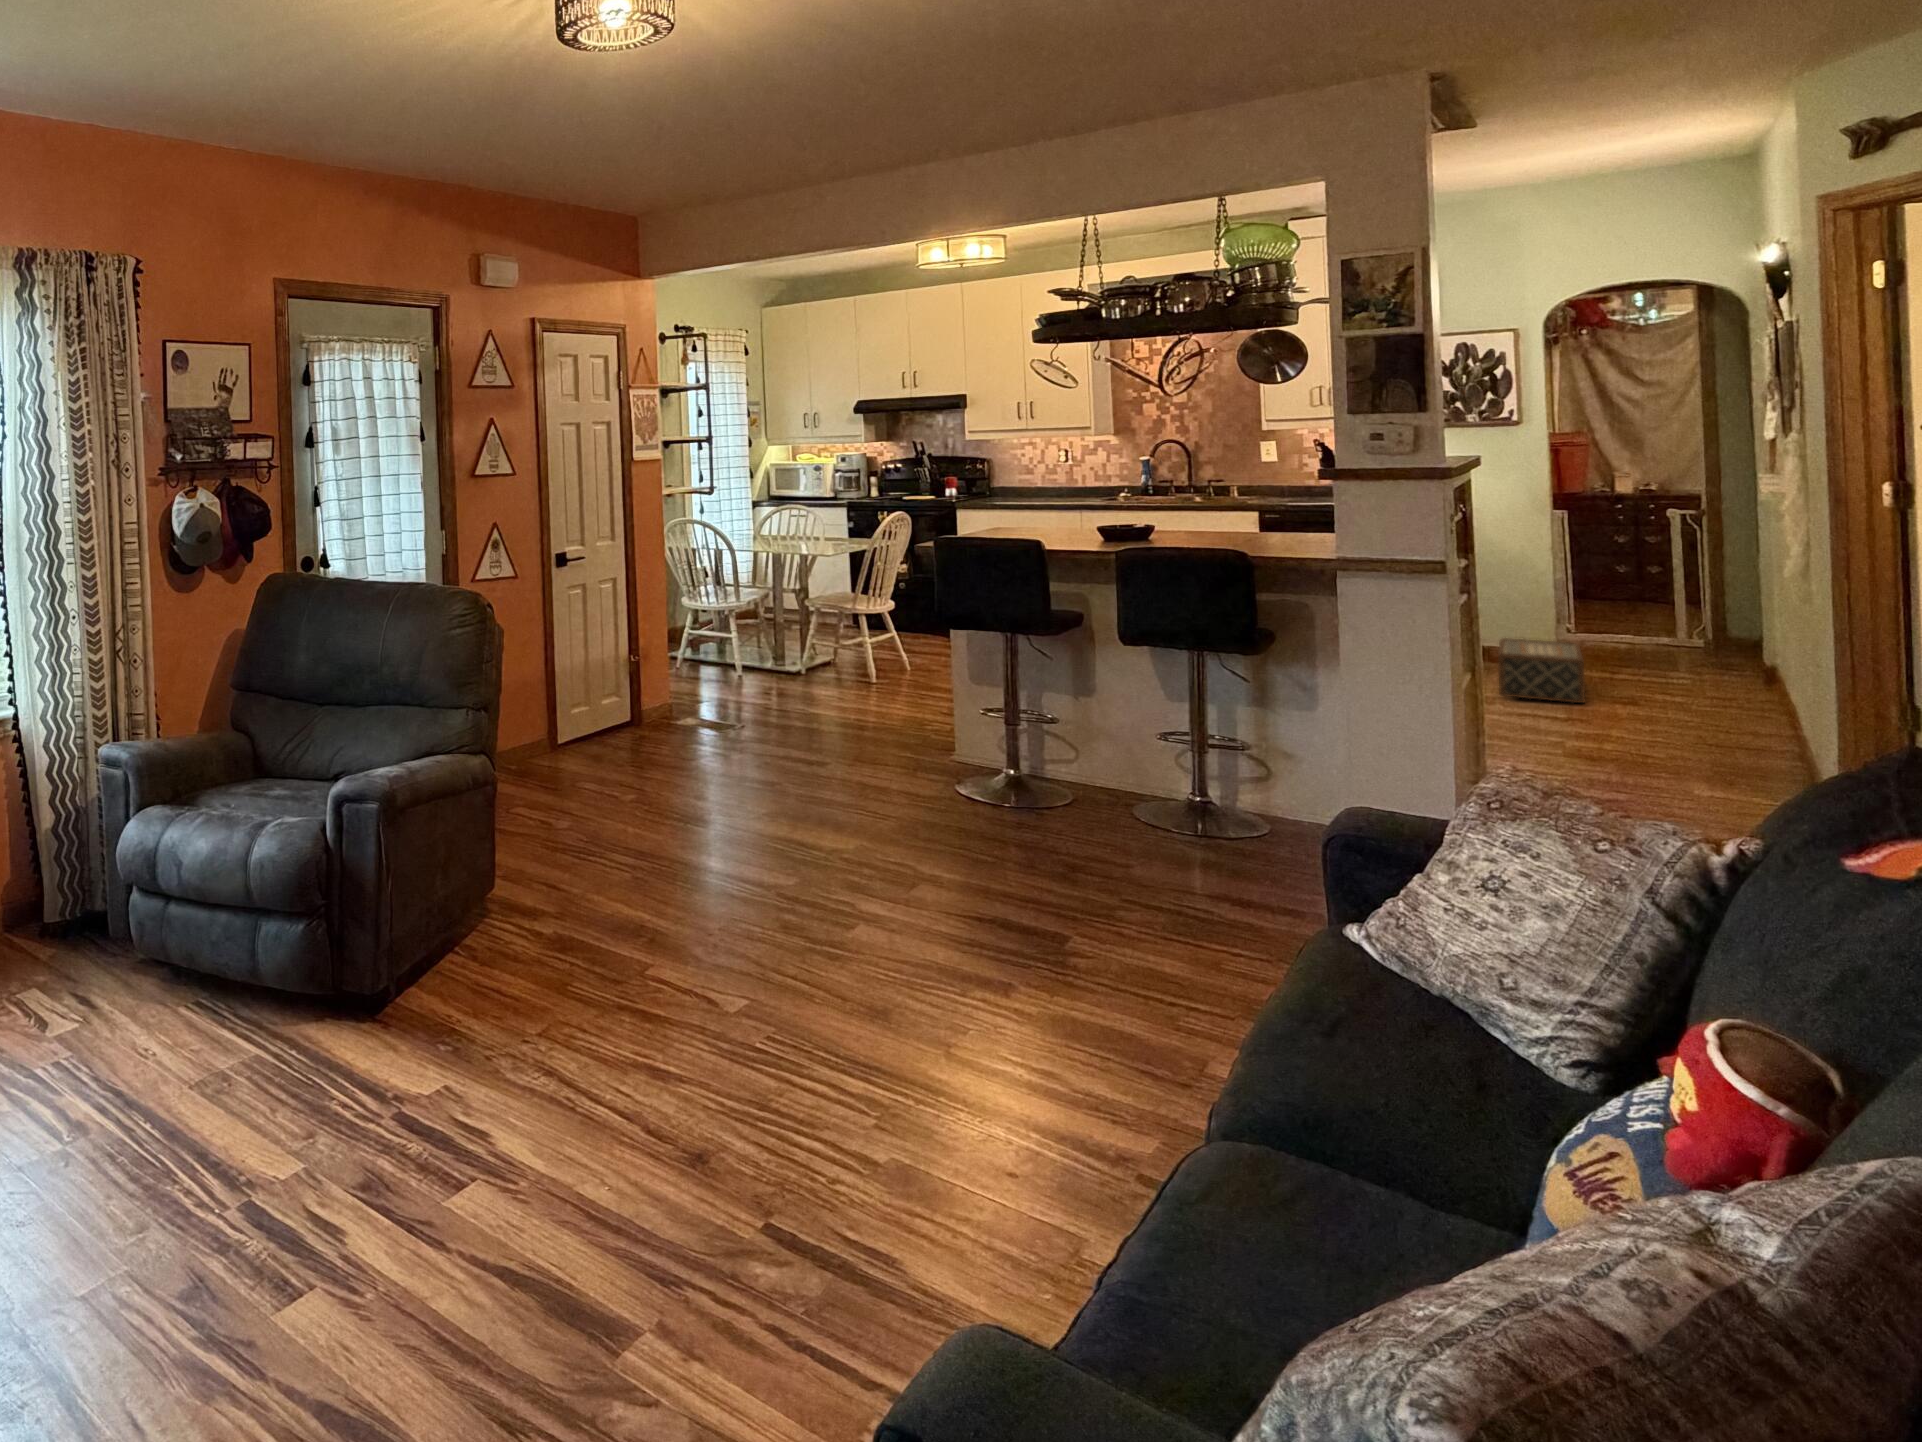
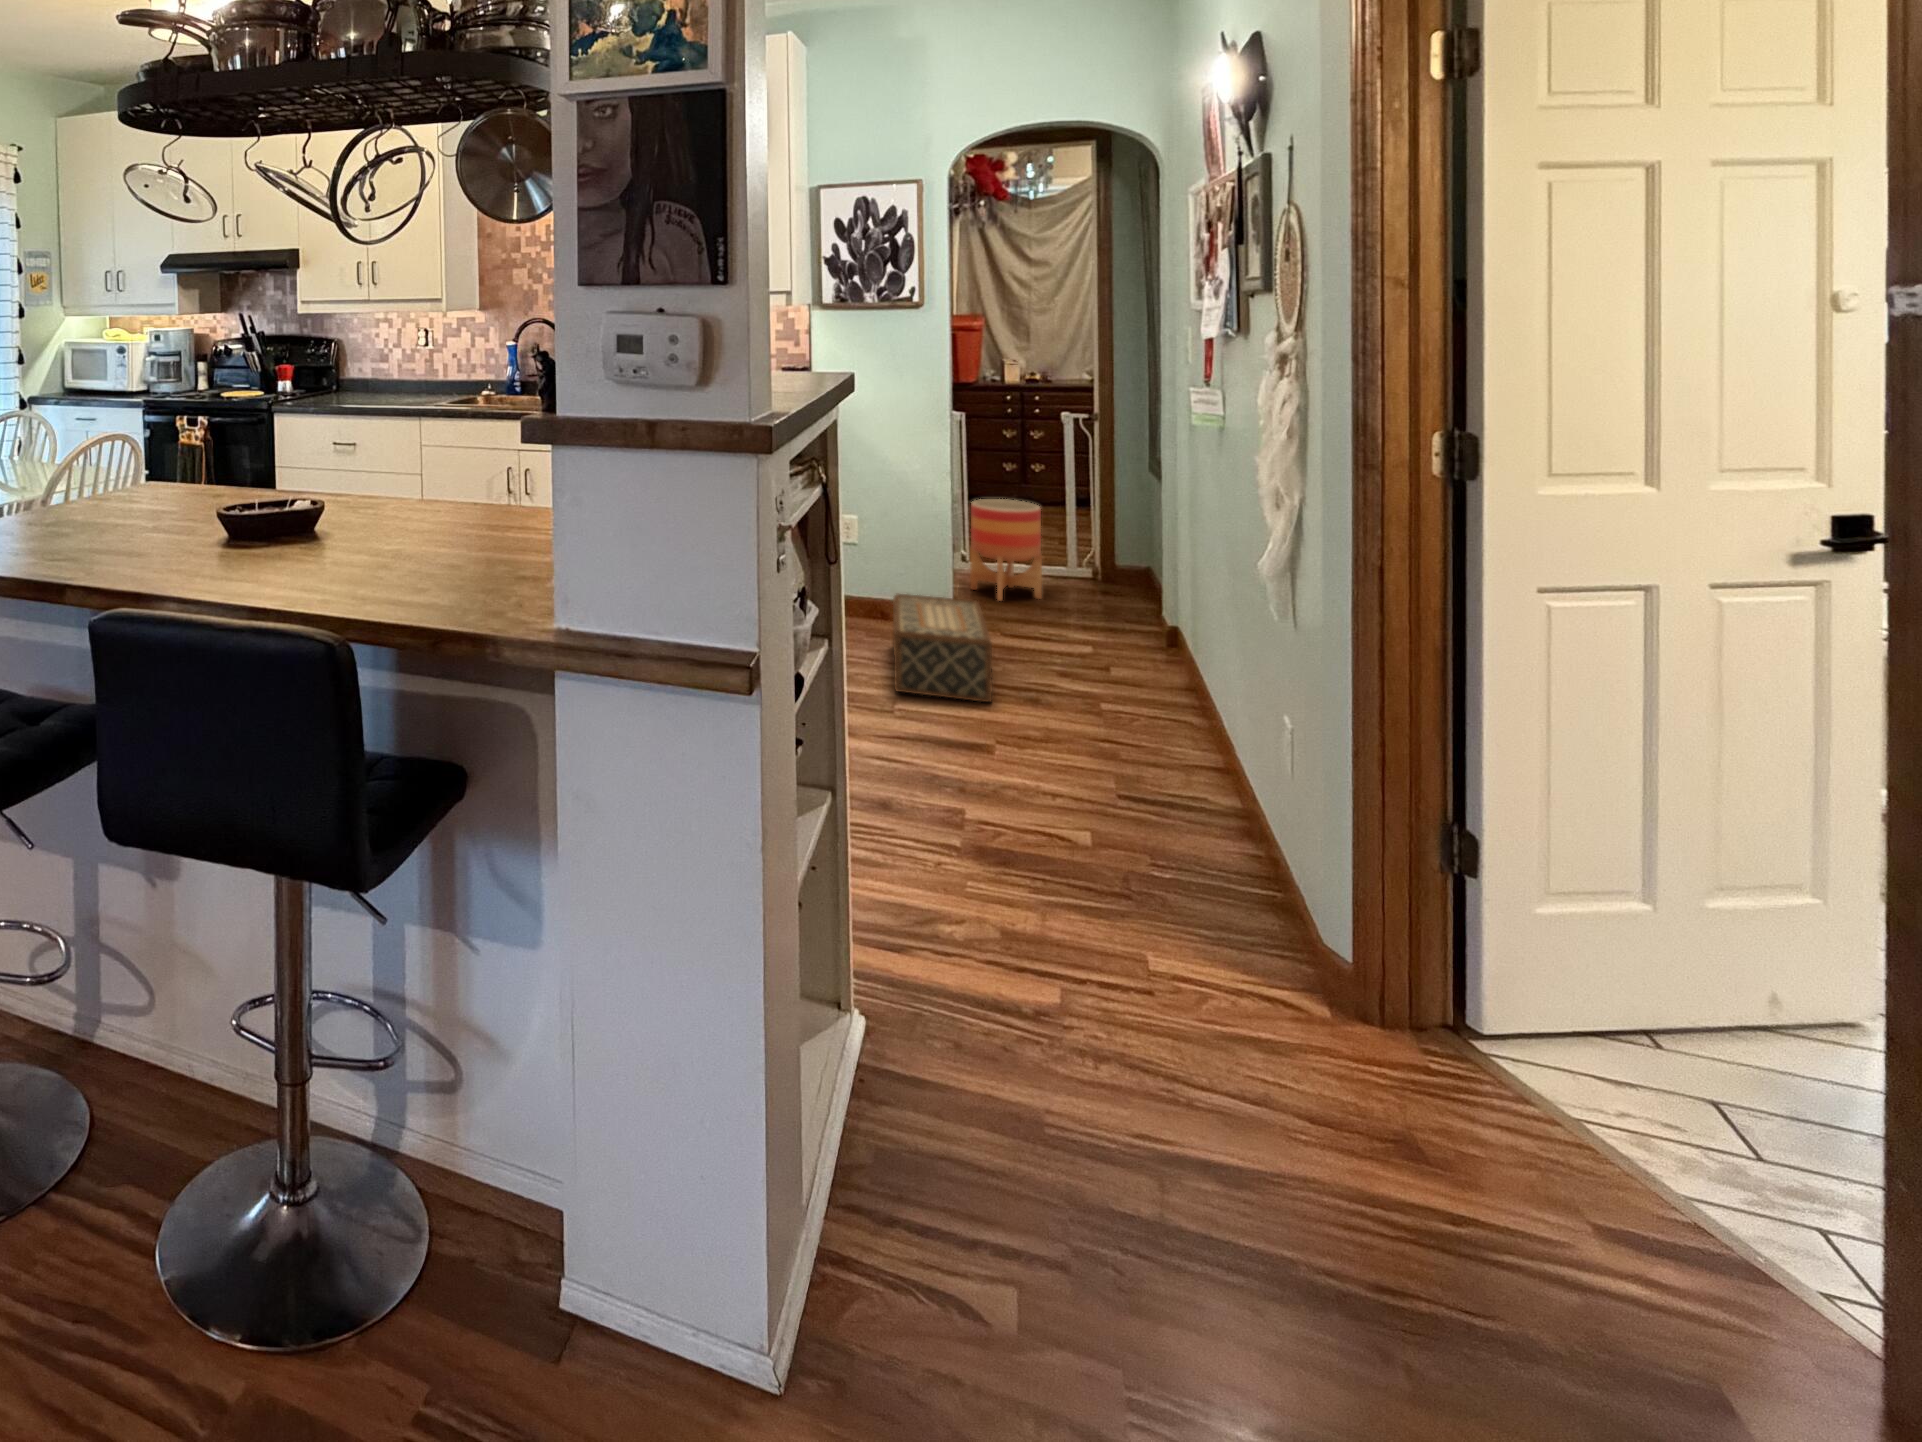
planter: none [1579,579,1653,658] -> present [970,499,1042,601]

